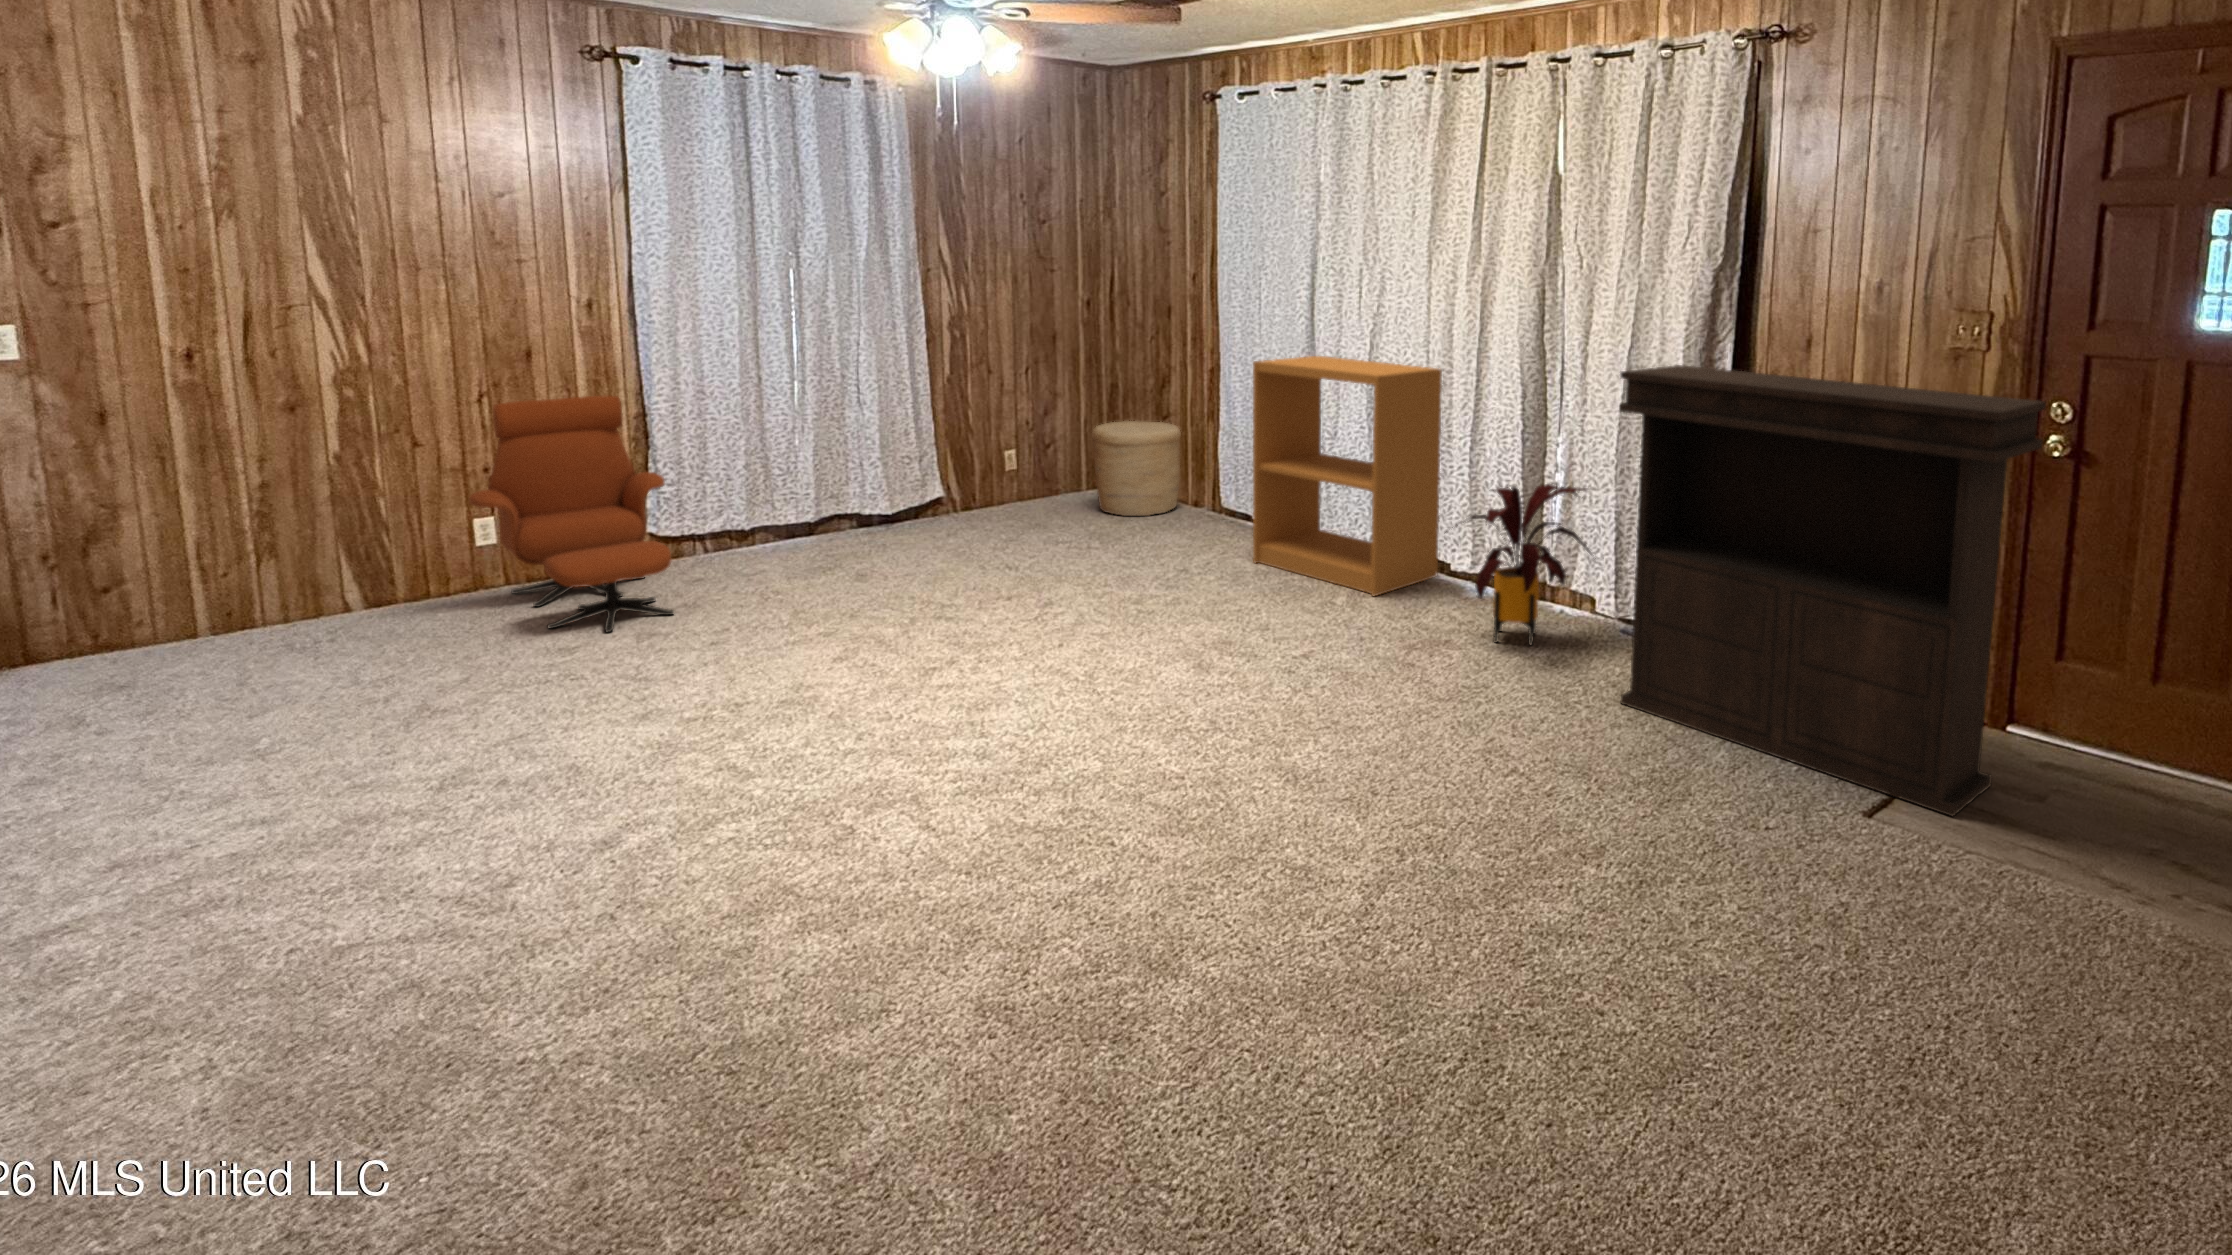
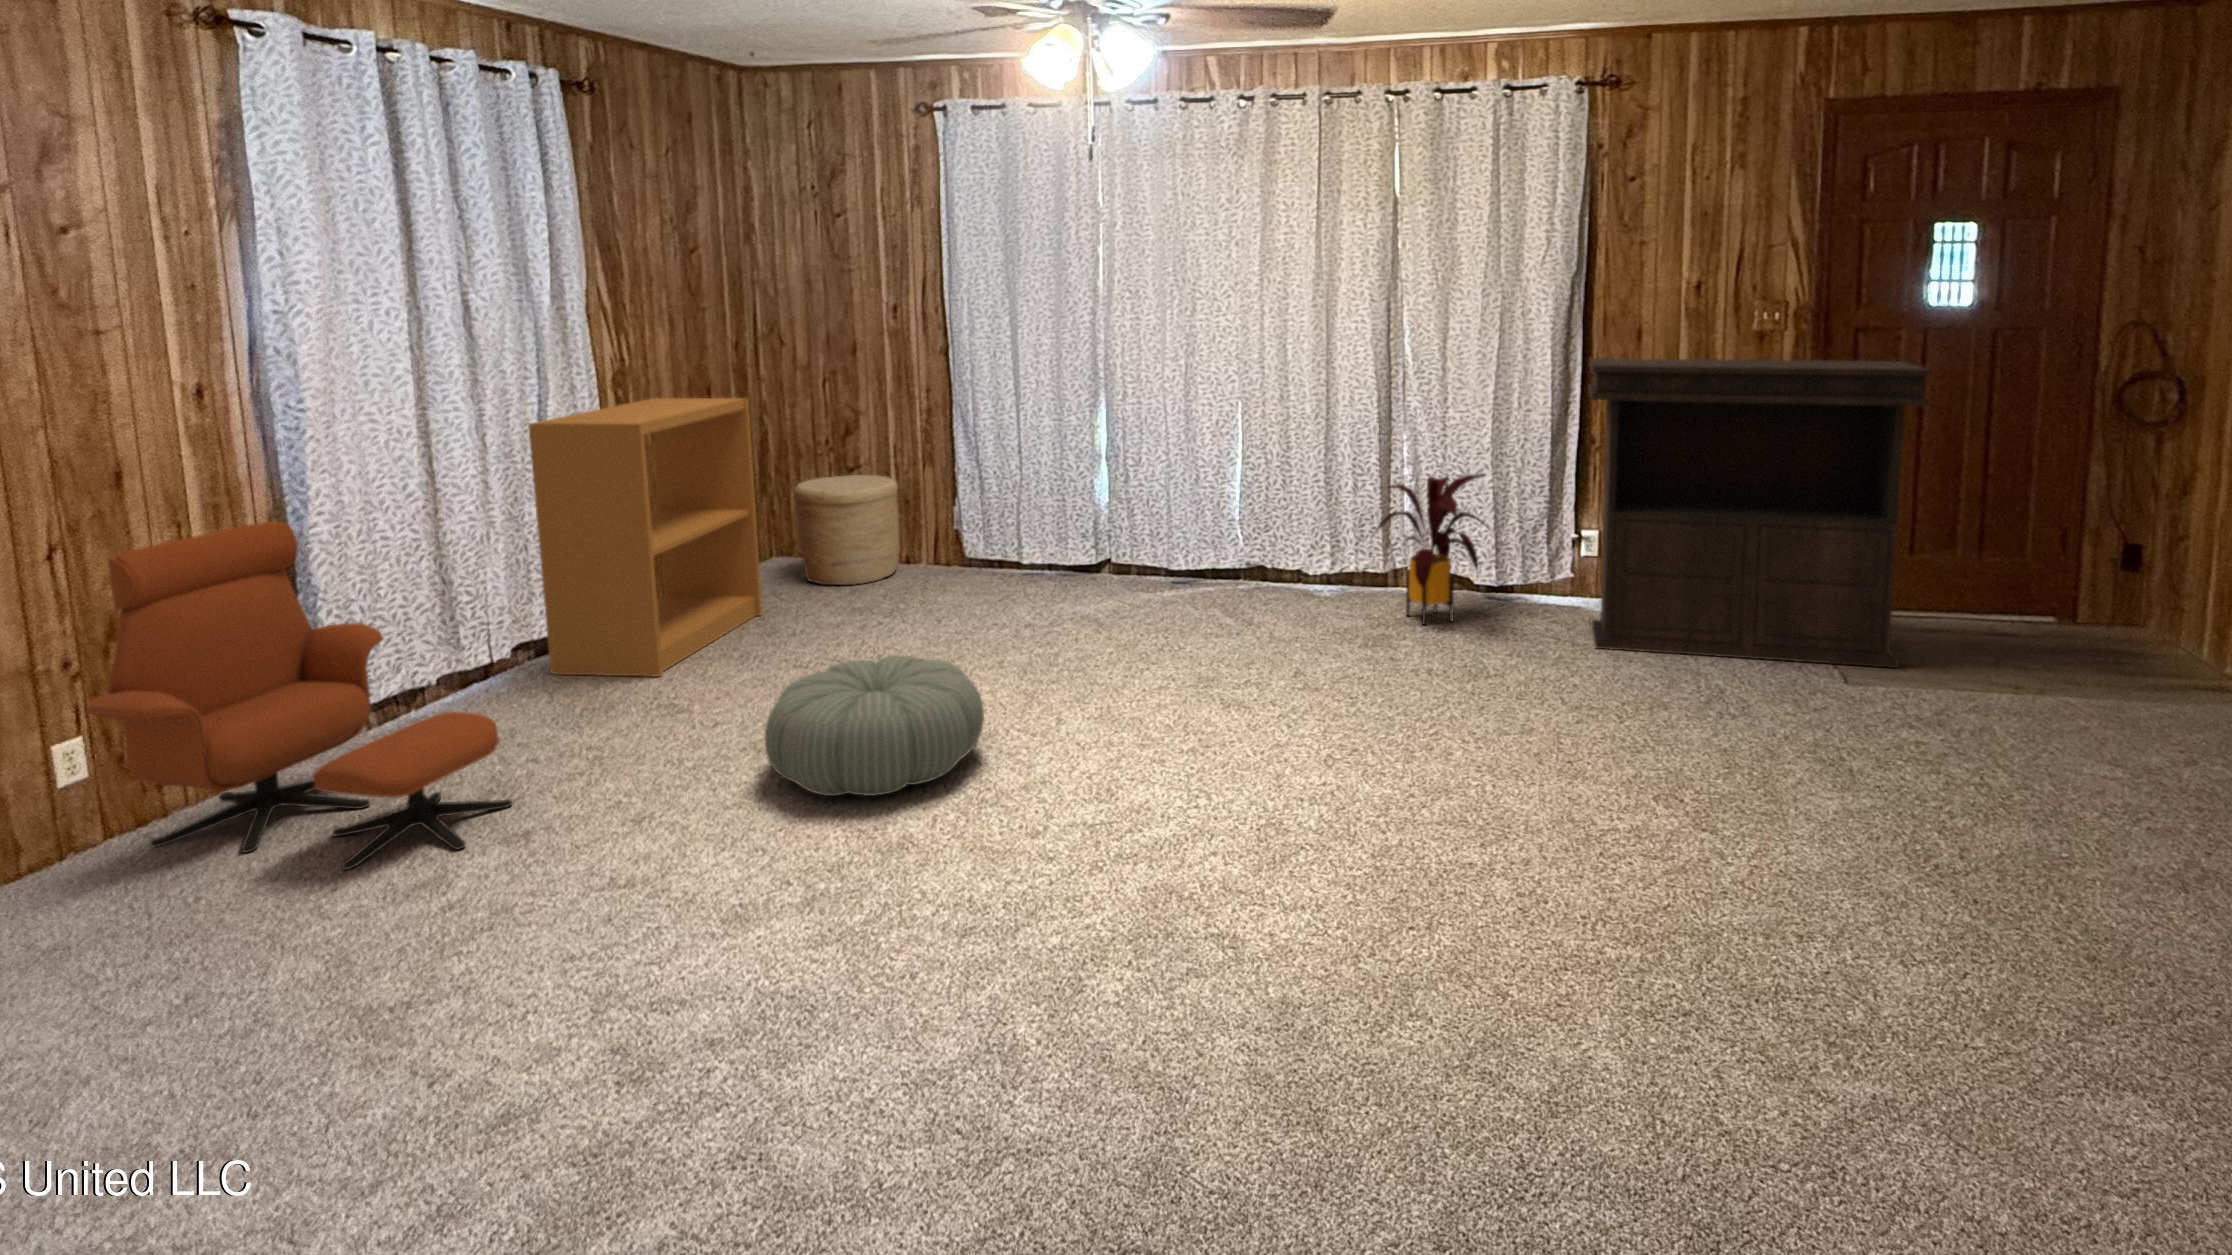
bookshelf: present [1253,356,1442,596] -> present [528,398,763,677]
pouf: none [787,558,974,663] -> present [765,655,984,796]

